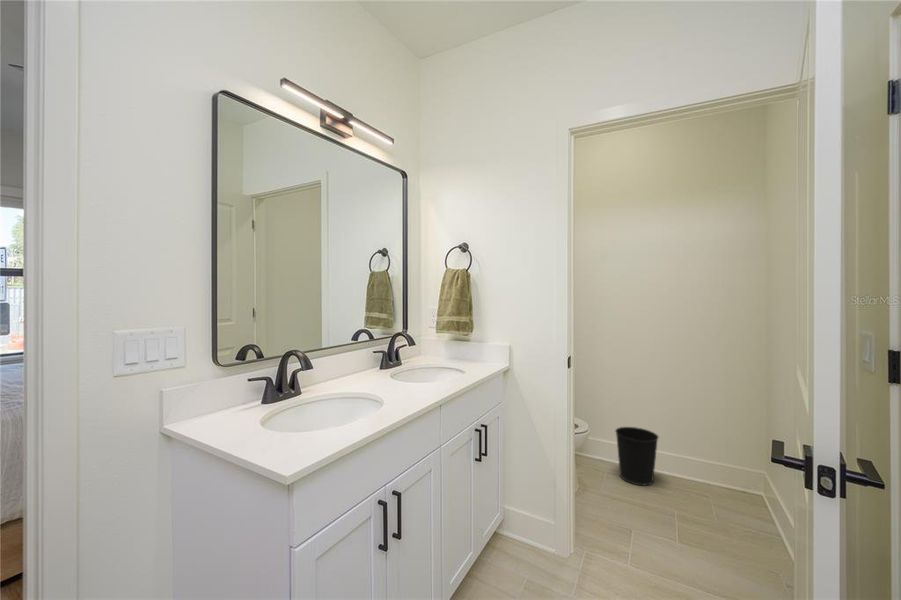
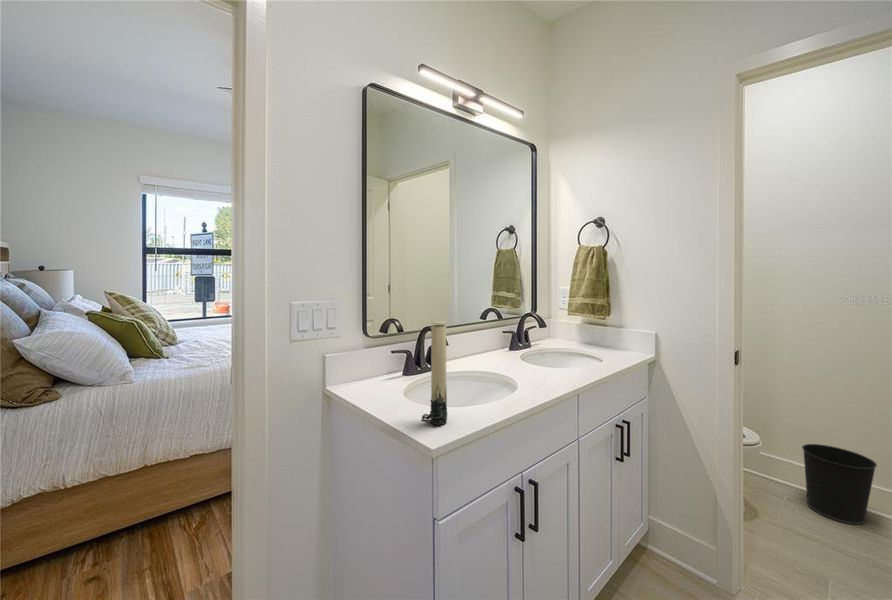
candle: none [279,347,307,452] -> present [422,322,447,425]

